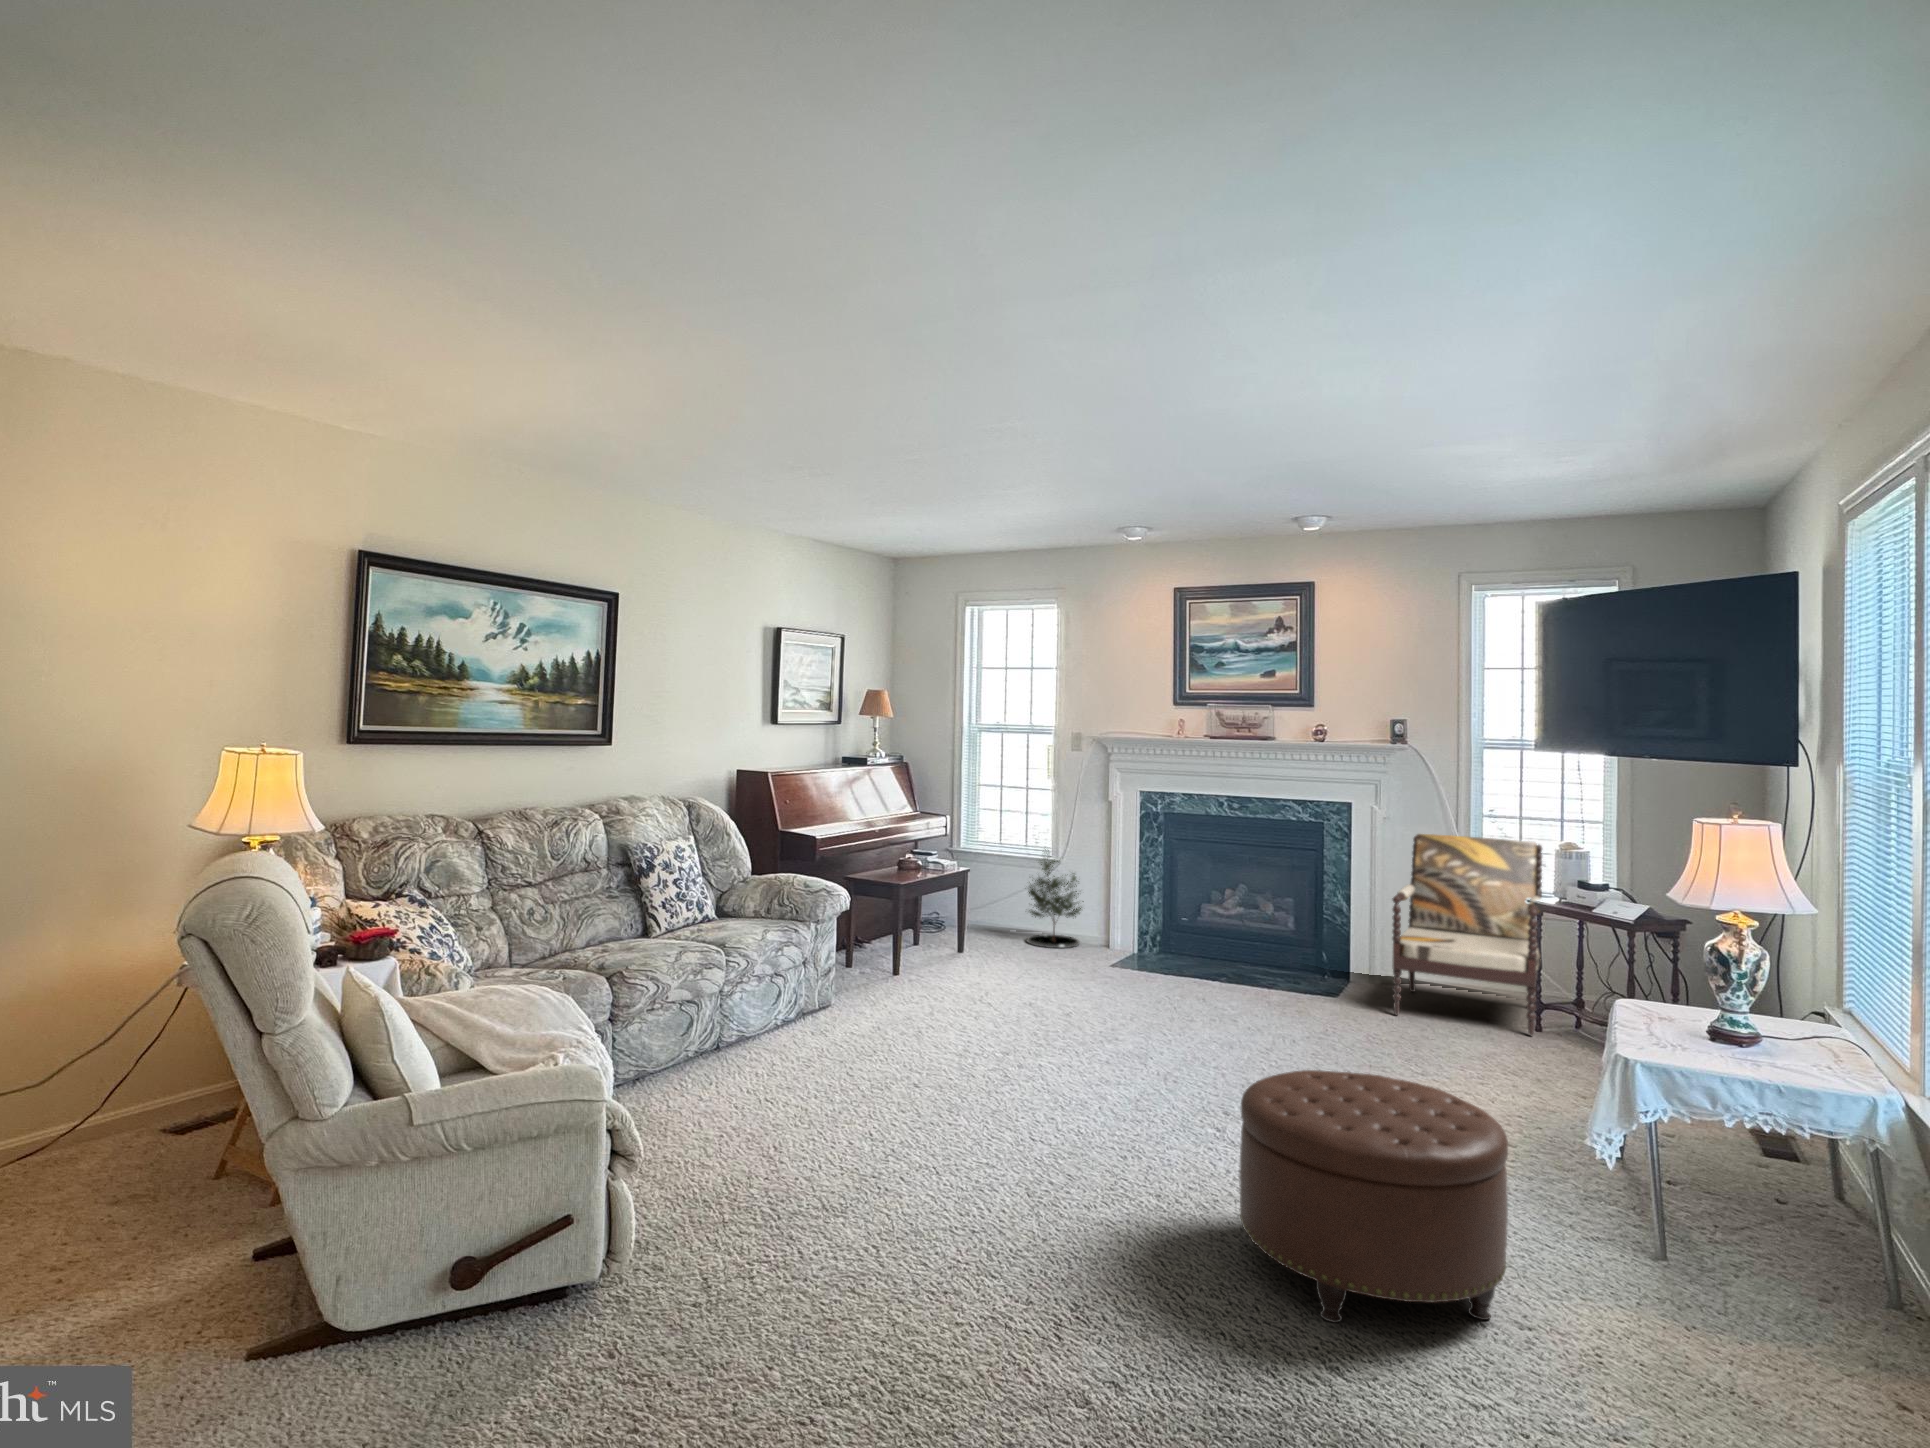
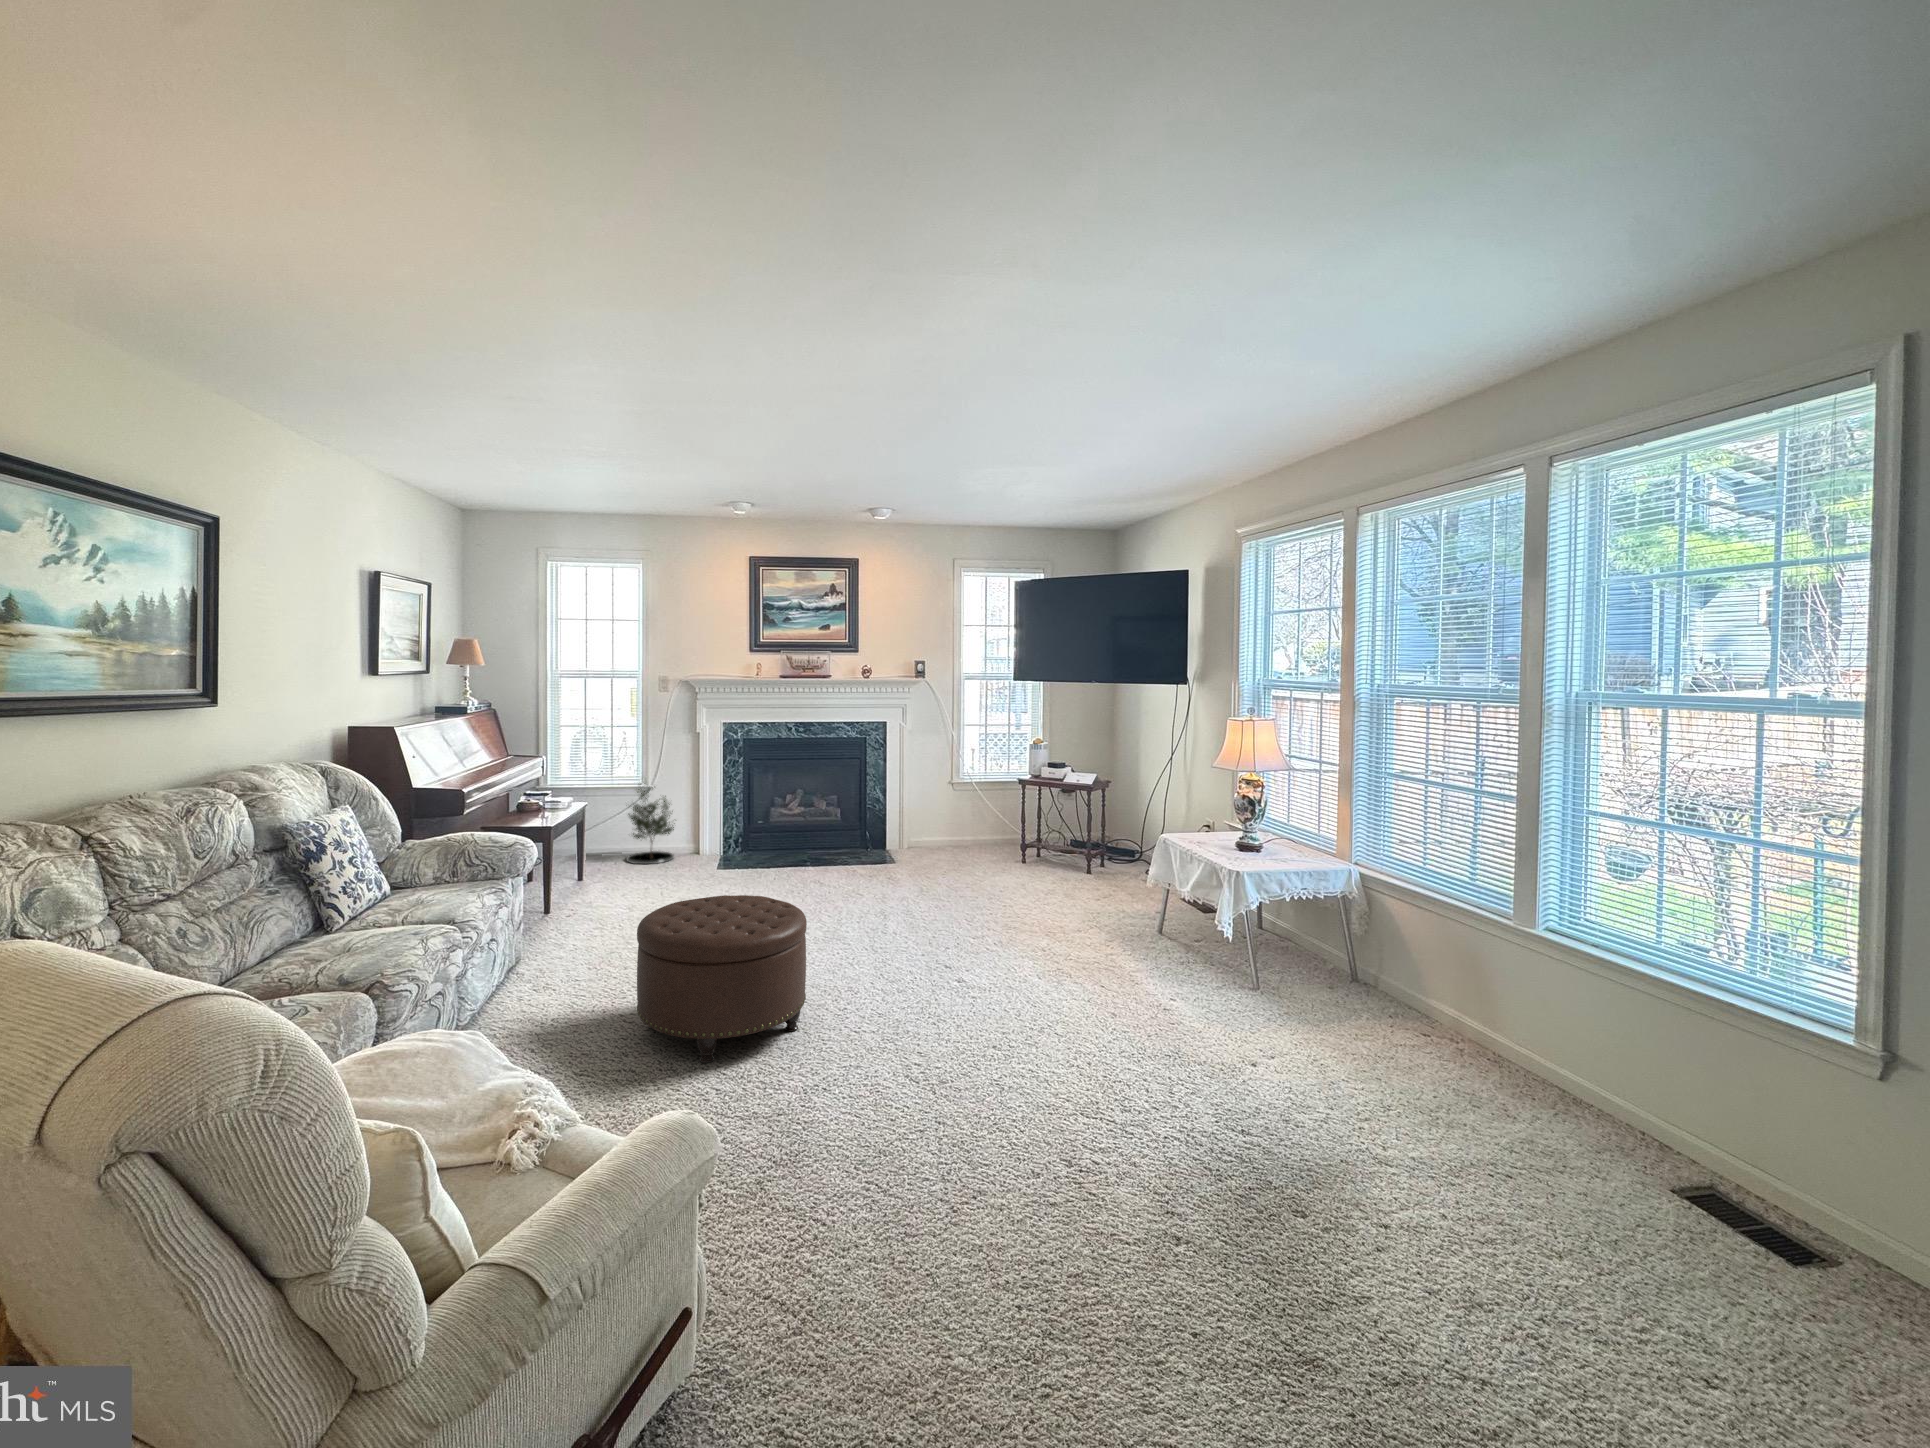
armchair: present [1392,834,1542,1036] -> none [927,740,1031,870]
ottoman: present [1239,1070,1508,1323] -> present [637,895,807,1063]

